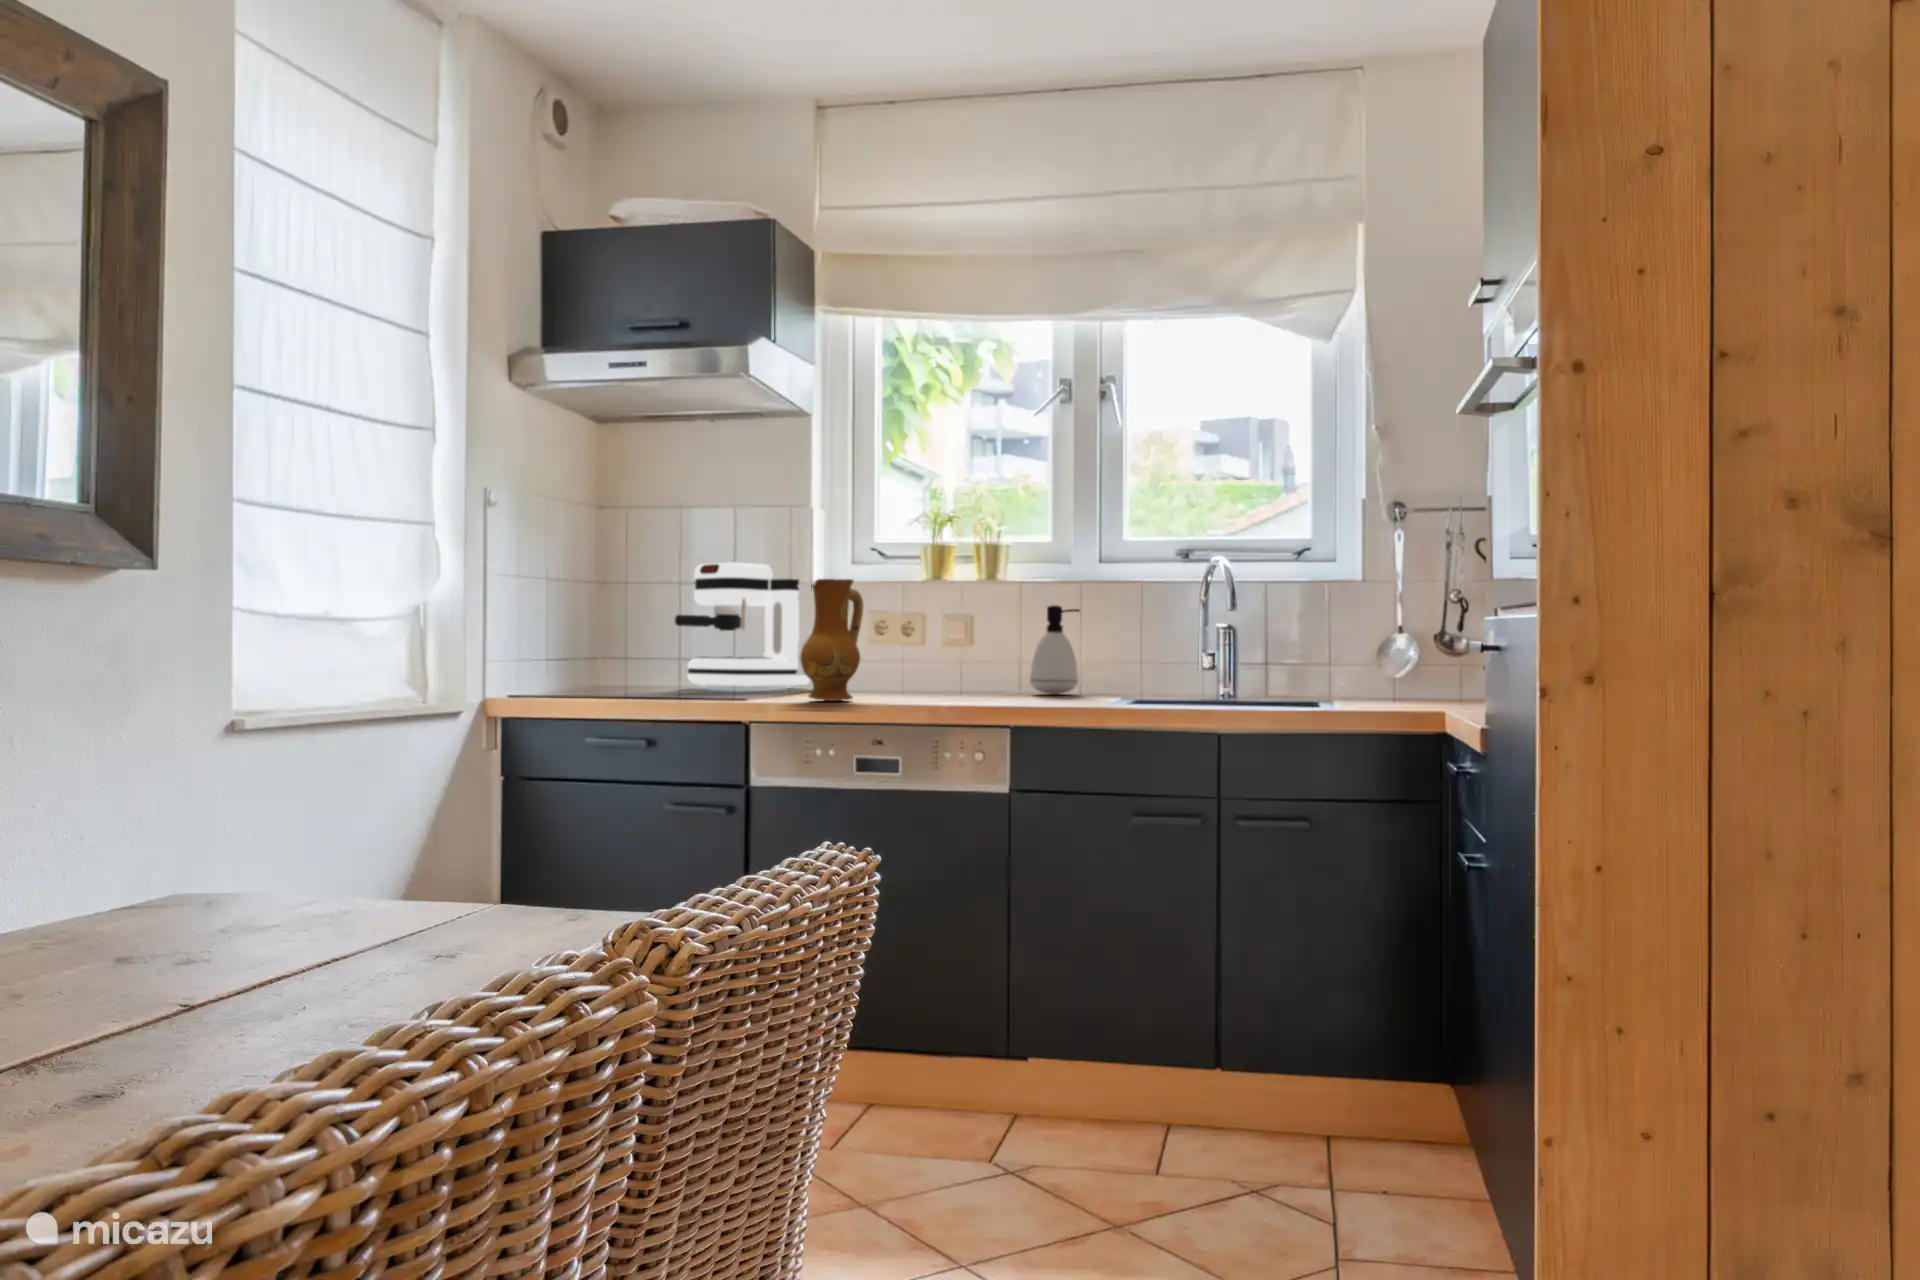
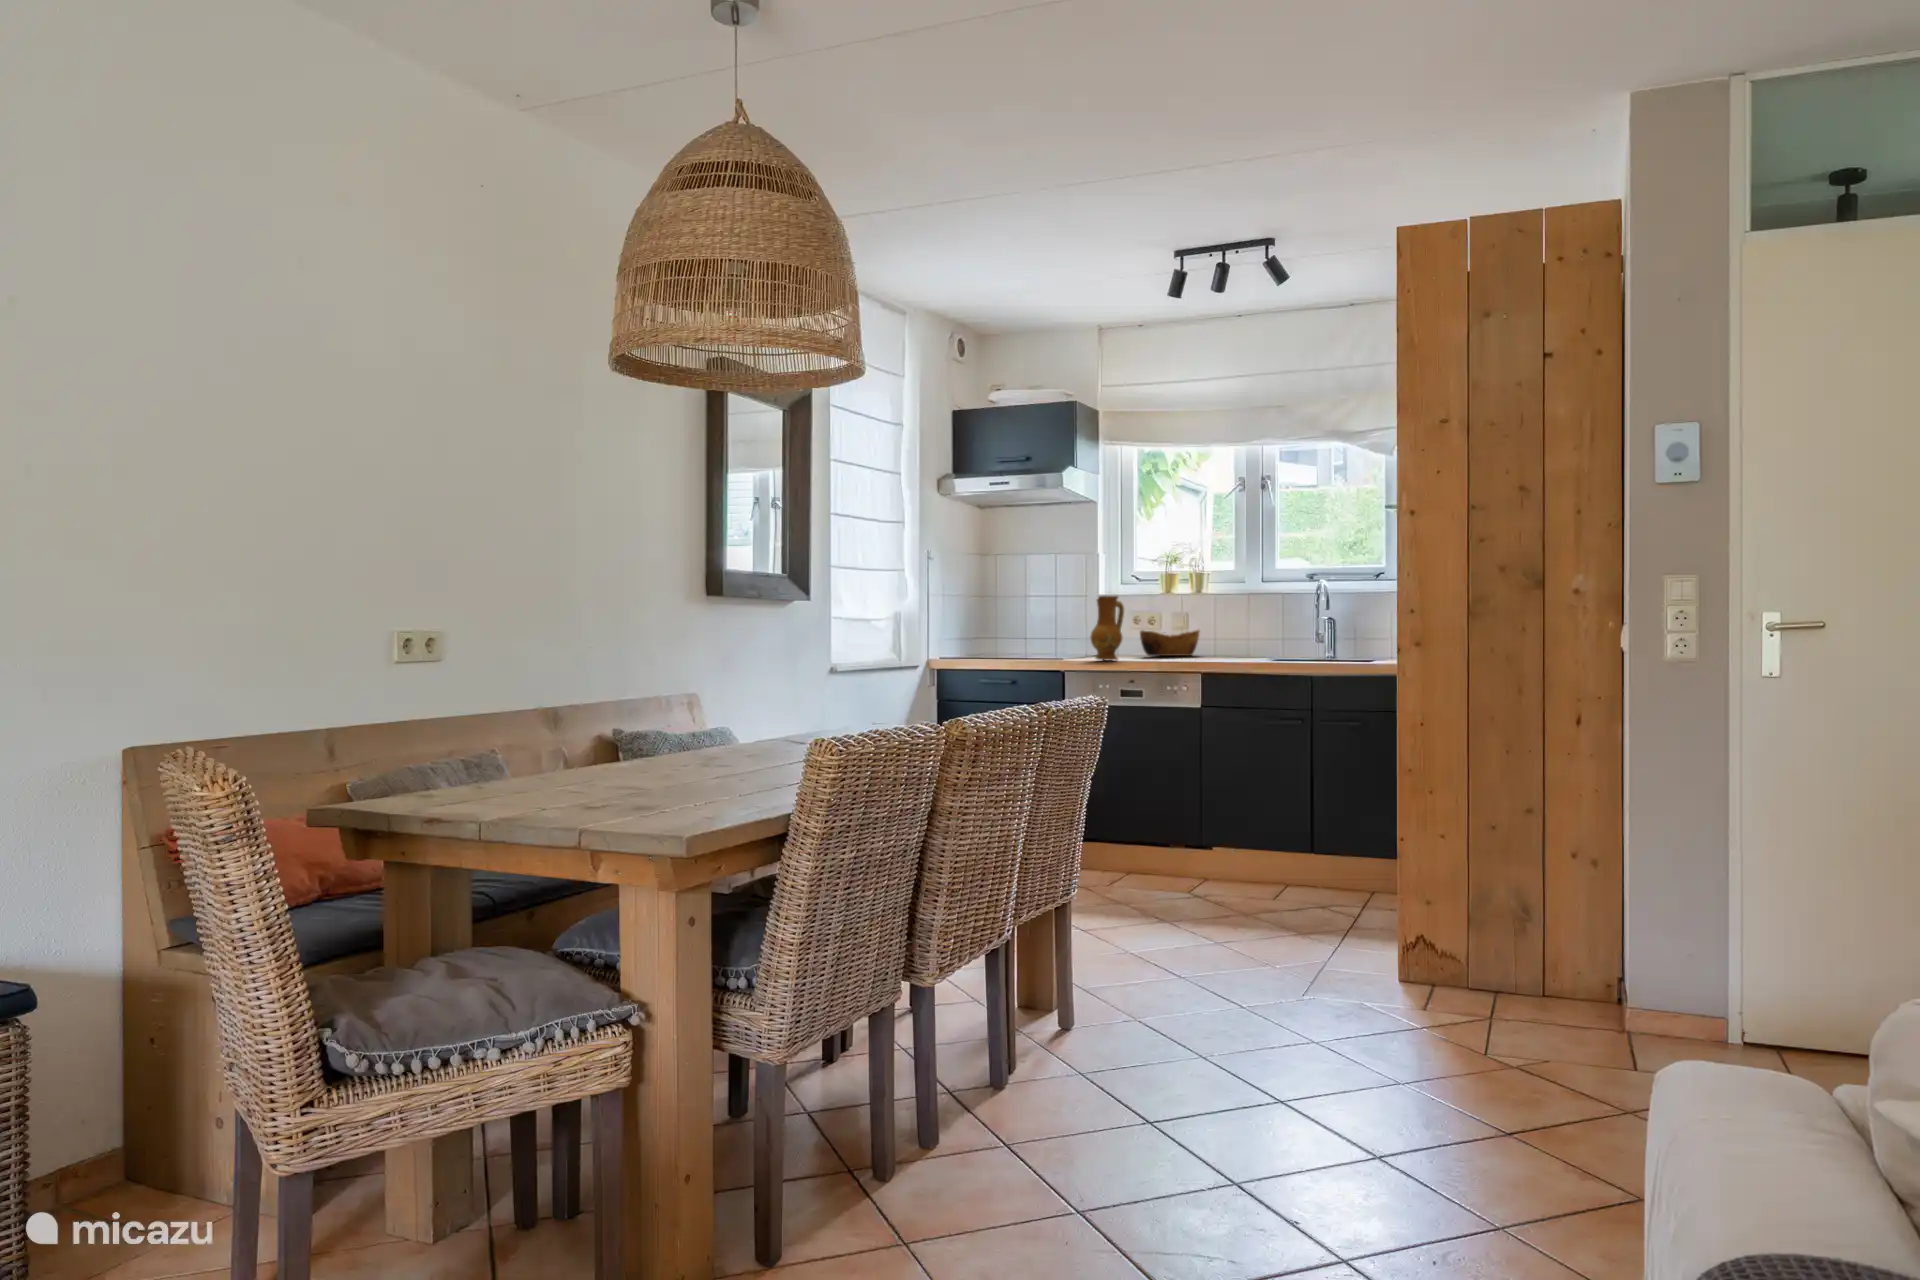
coffee maker: present [675,562,812,689] -> none [1023,586,1098,655]
soap dispenser: present [1030,605,1080,694] -> none [1220,608,1248,657]
wooden bowl: none [888,640,991,691] -> present [1140,630,1200,656]

